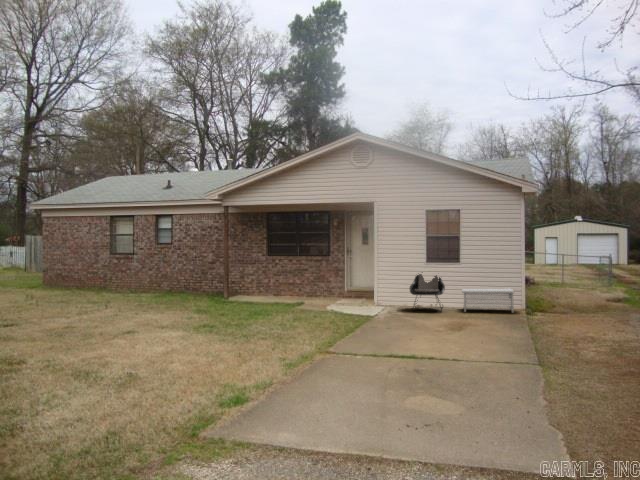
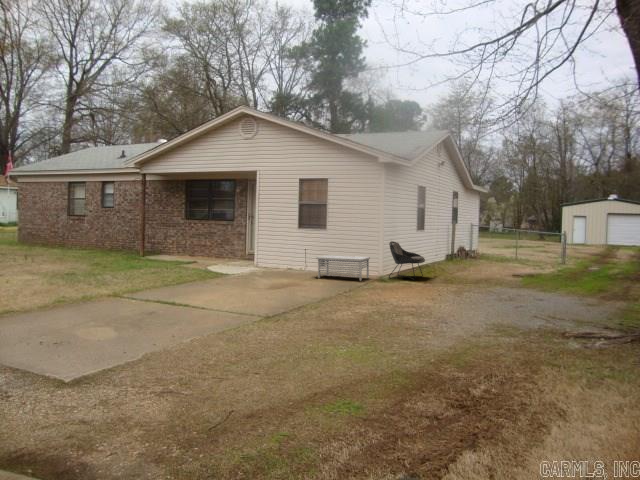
lounge chair: present [410,272,445,312] -> present [389,241,425,280]

